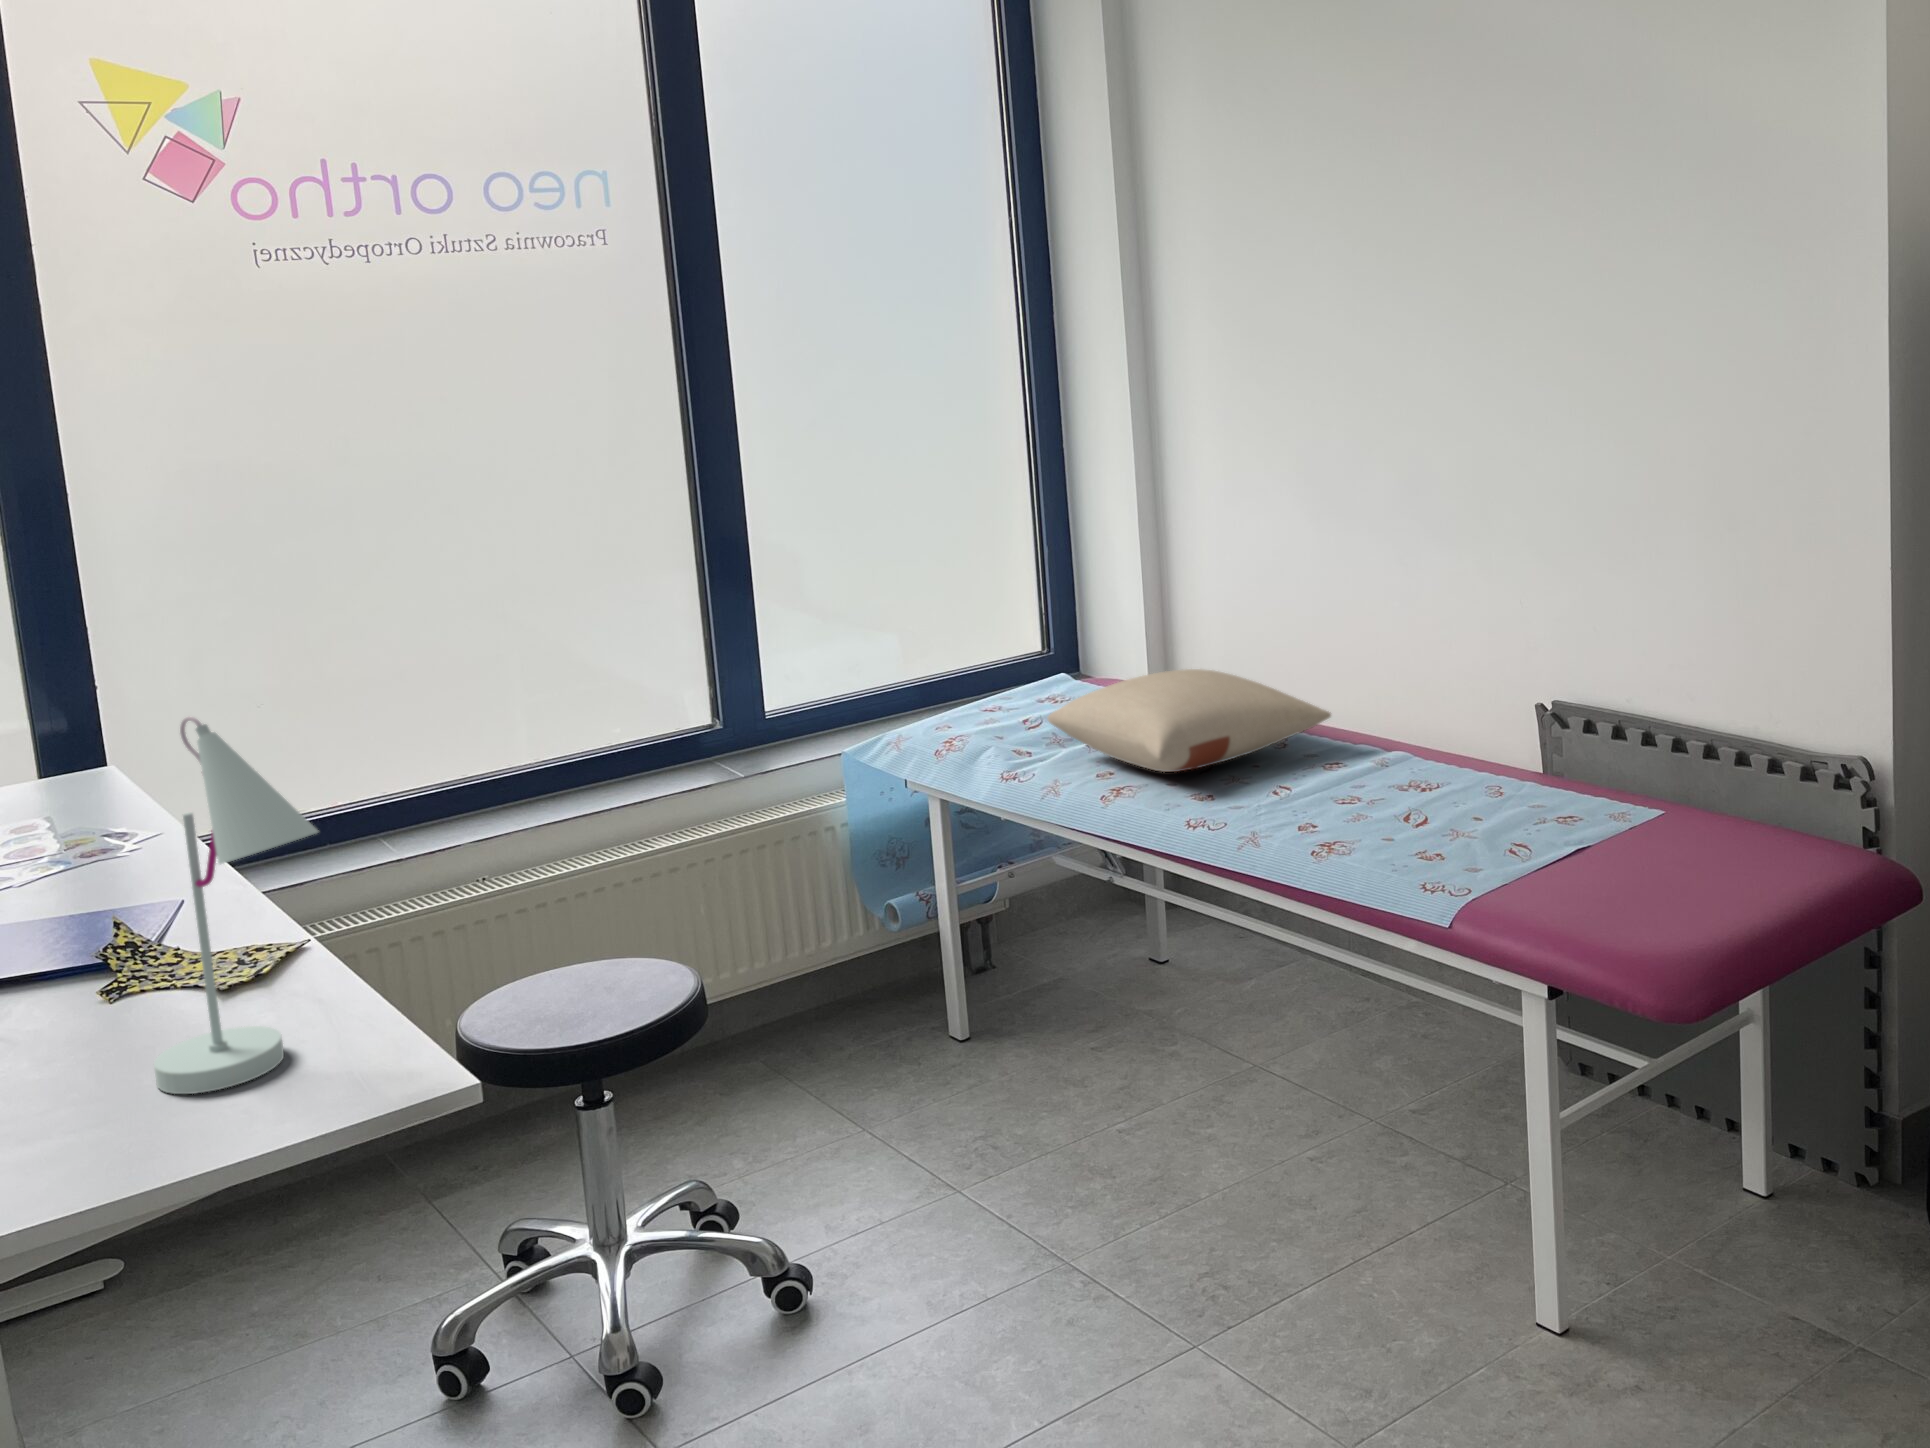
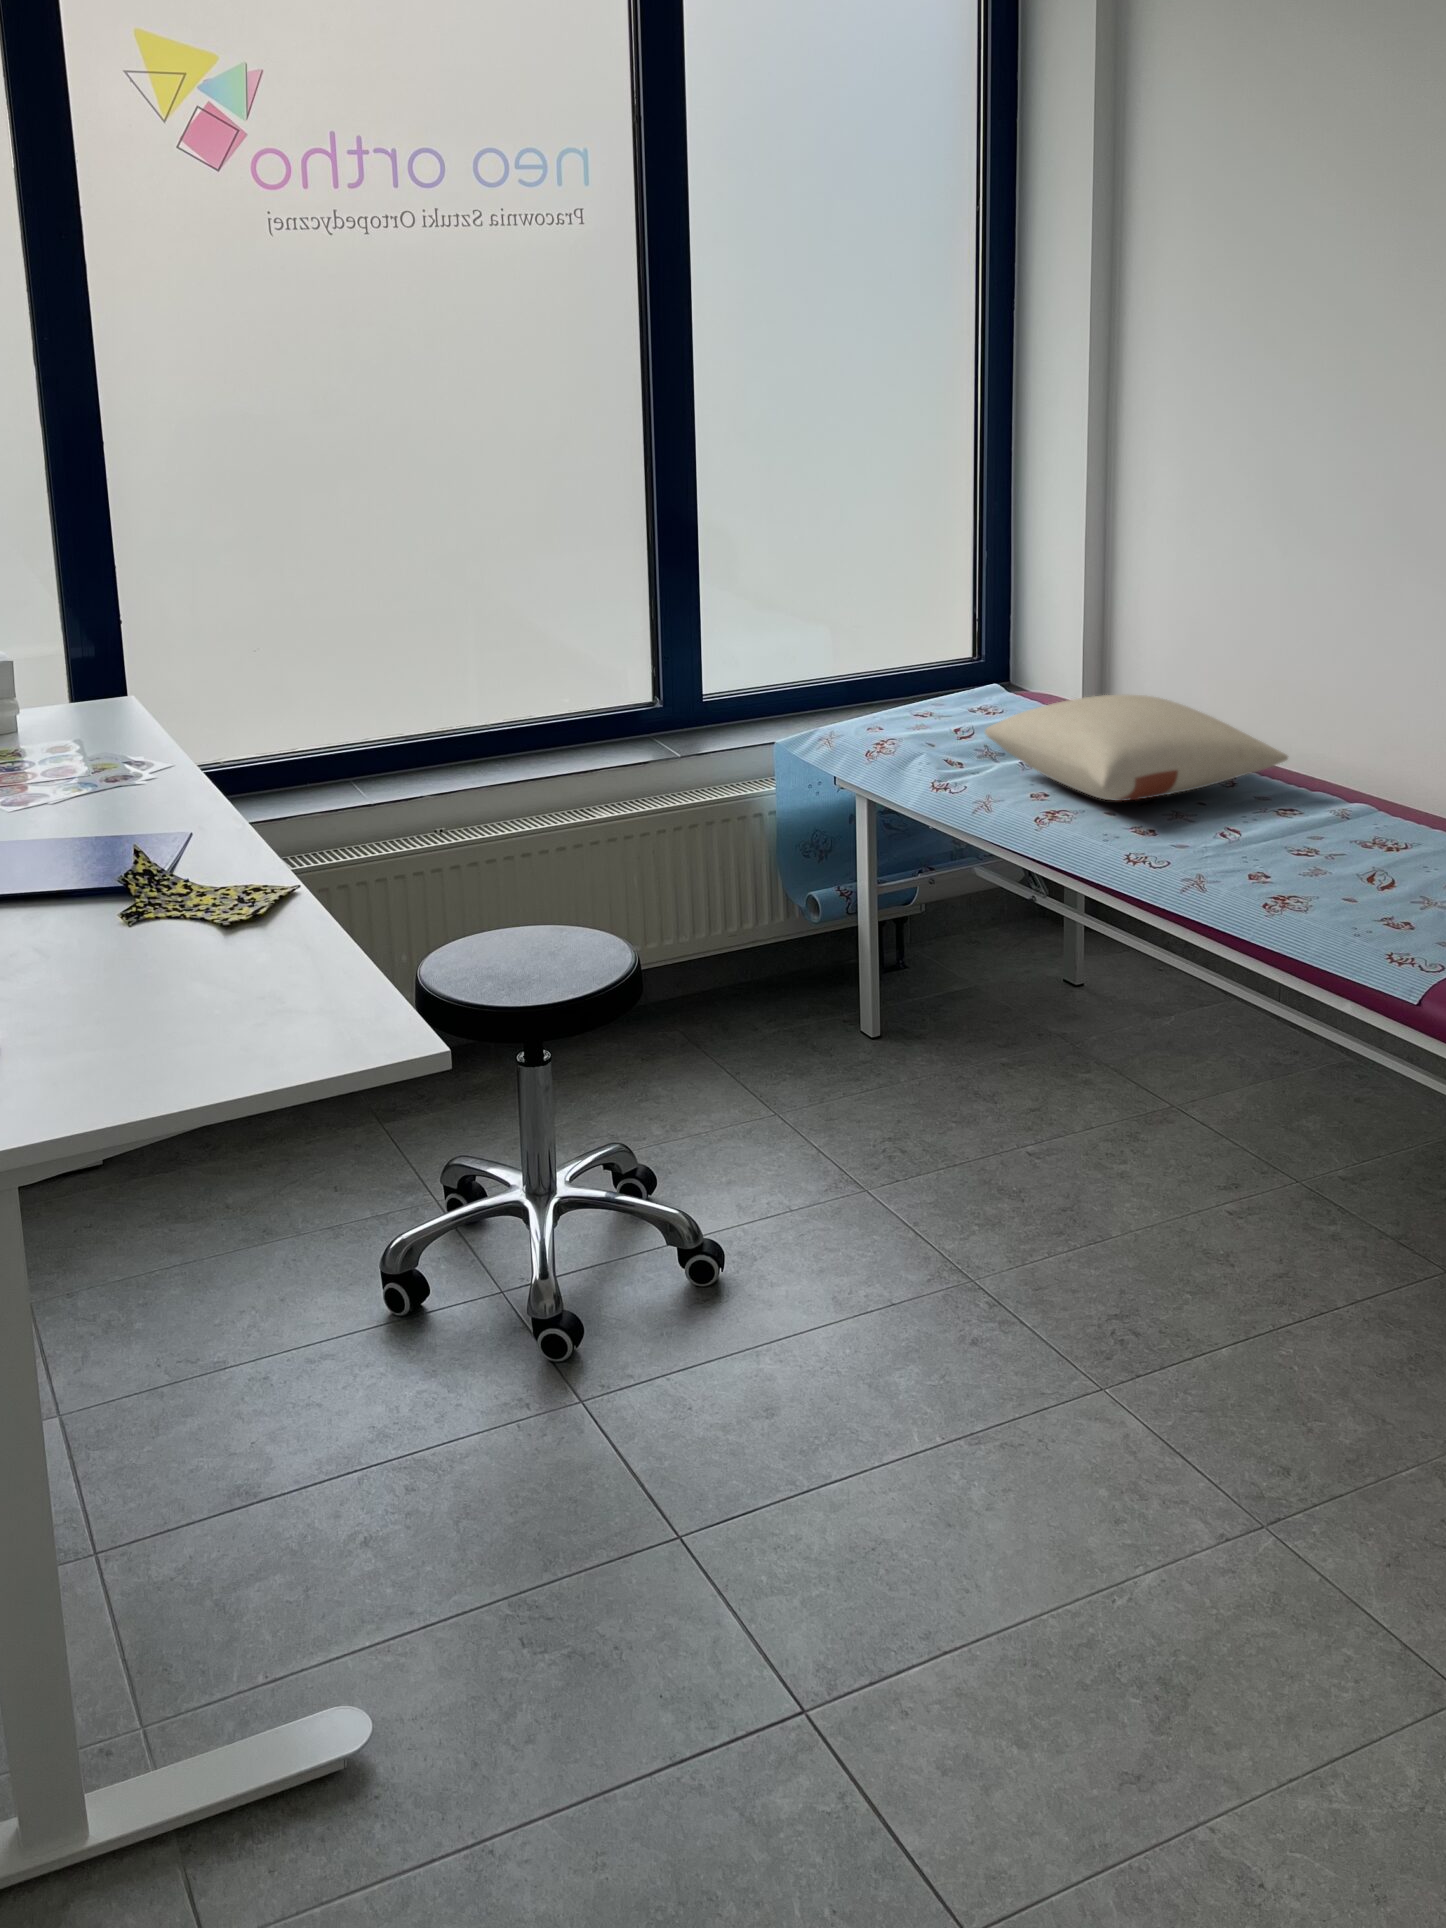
desk lamp: present [154,717,318,1094] -> none [165,675,317,1027]

